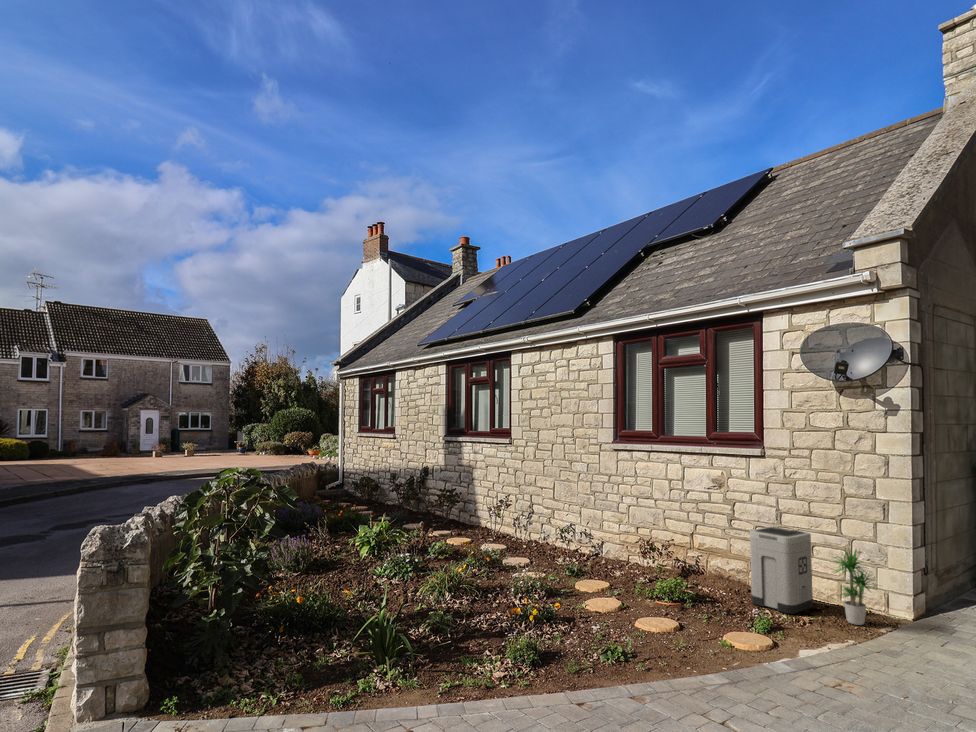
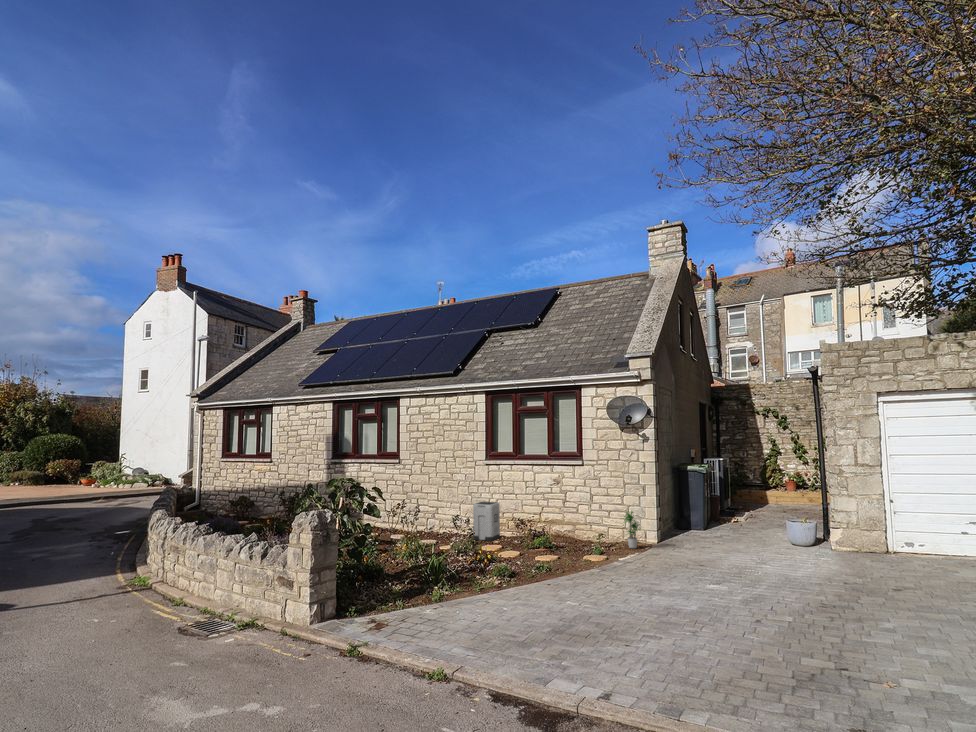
trash can: present [750,527,813,614] -> present [473,502,500,541]

